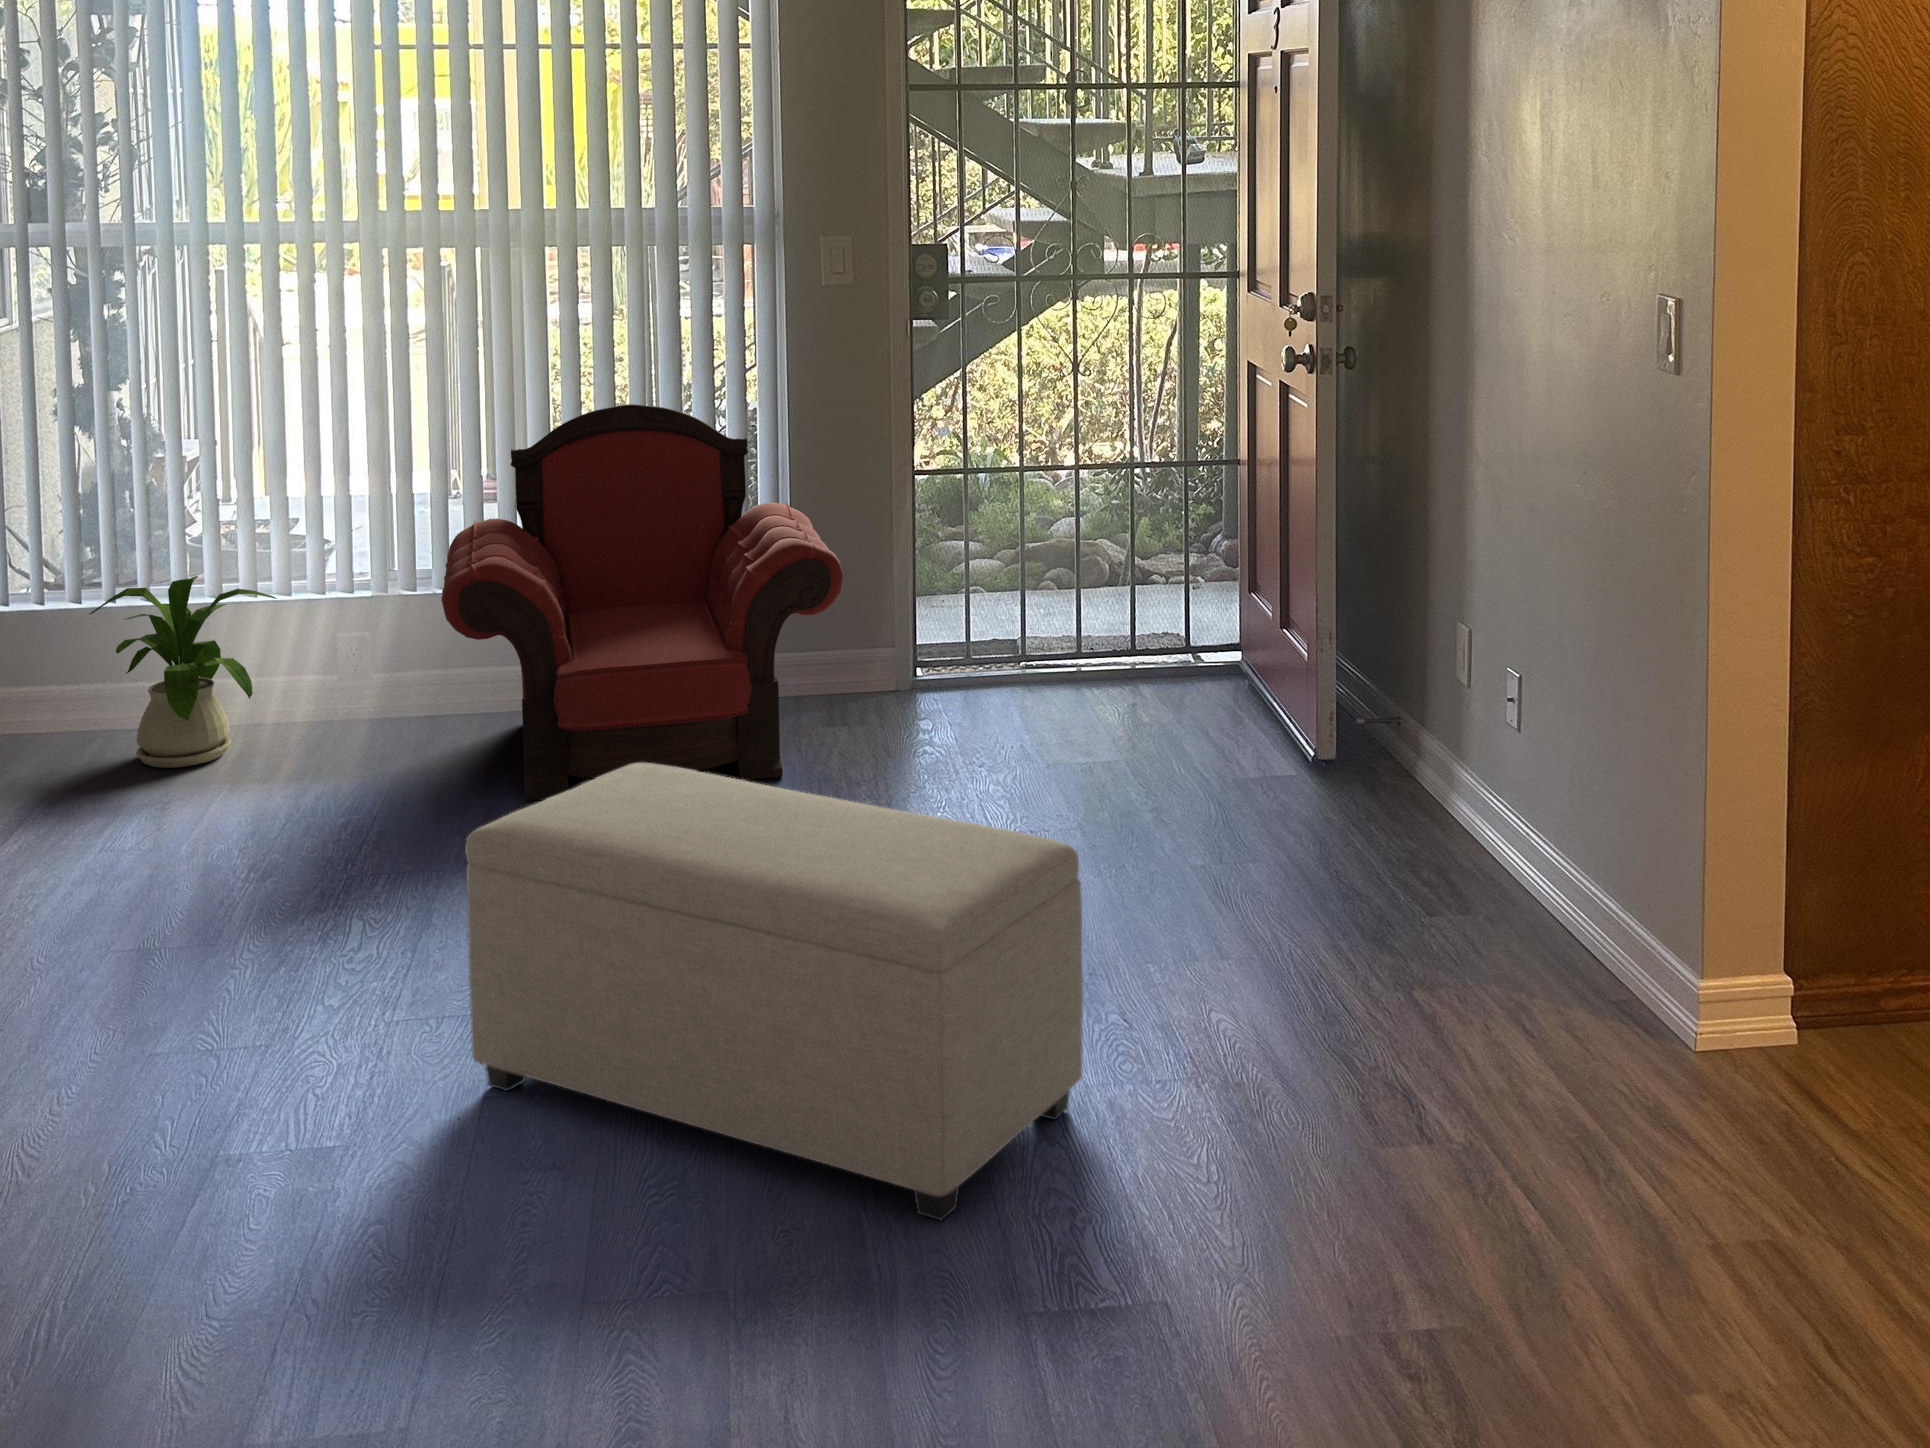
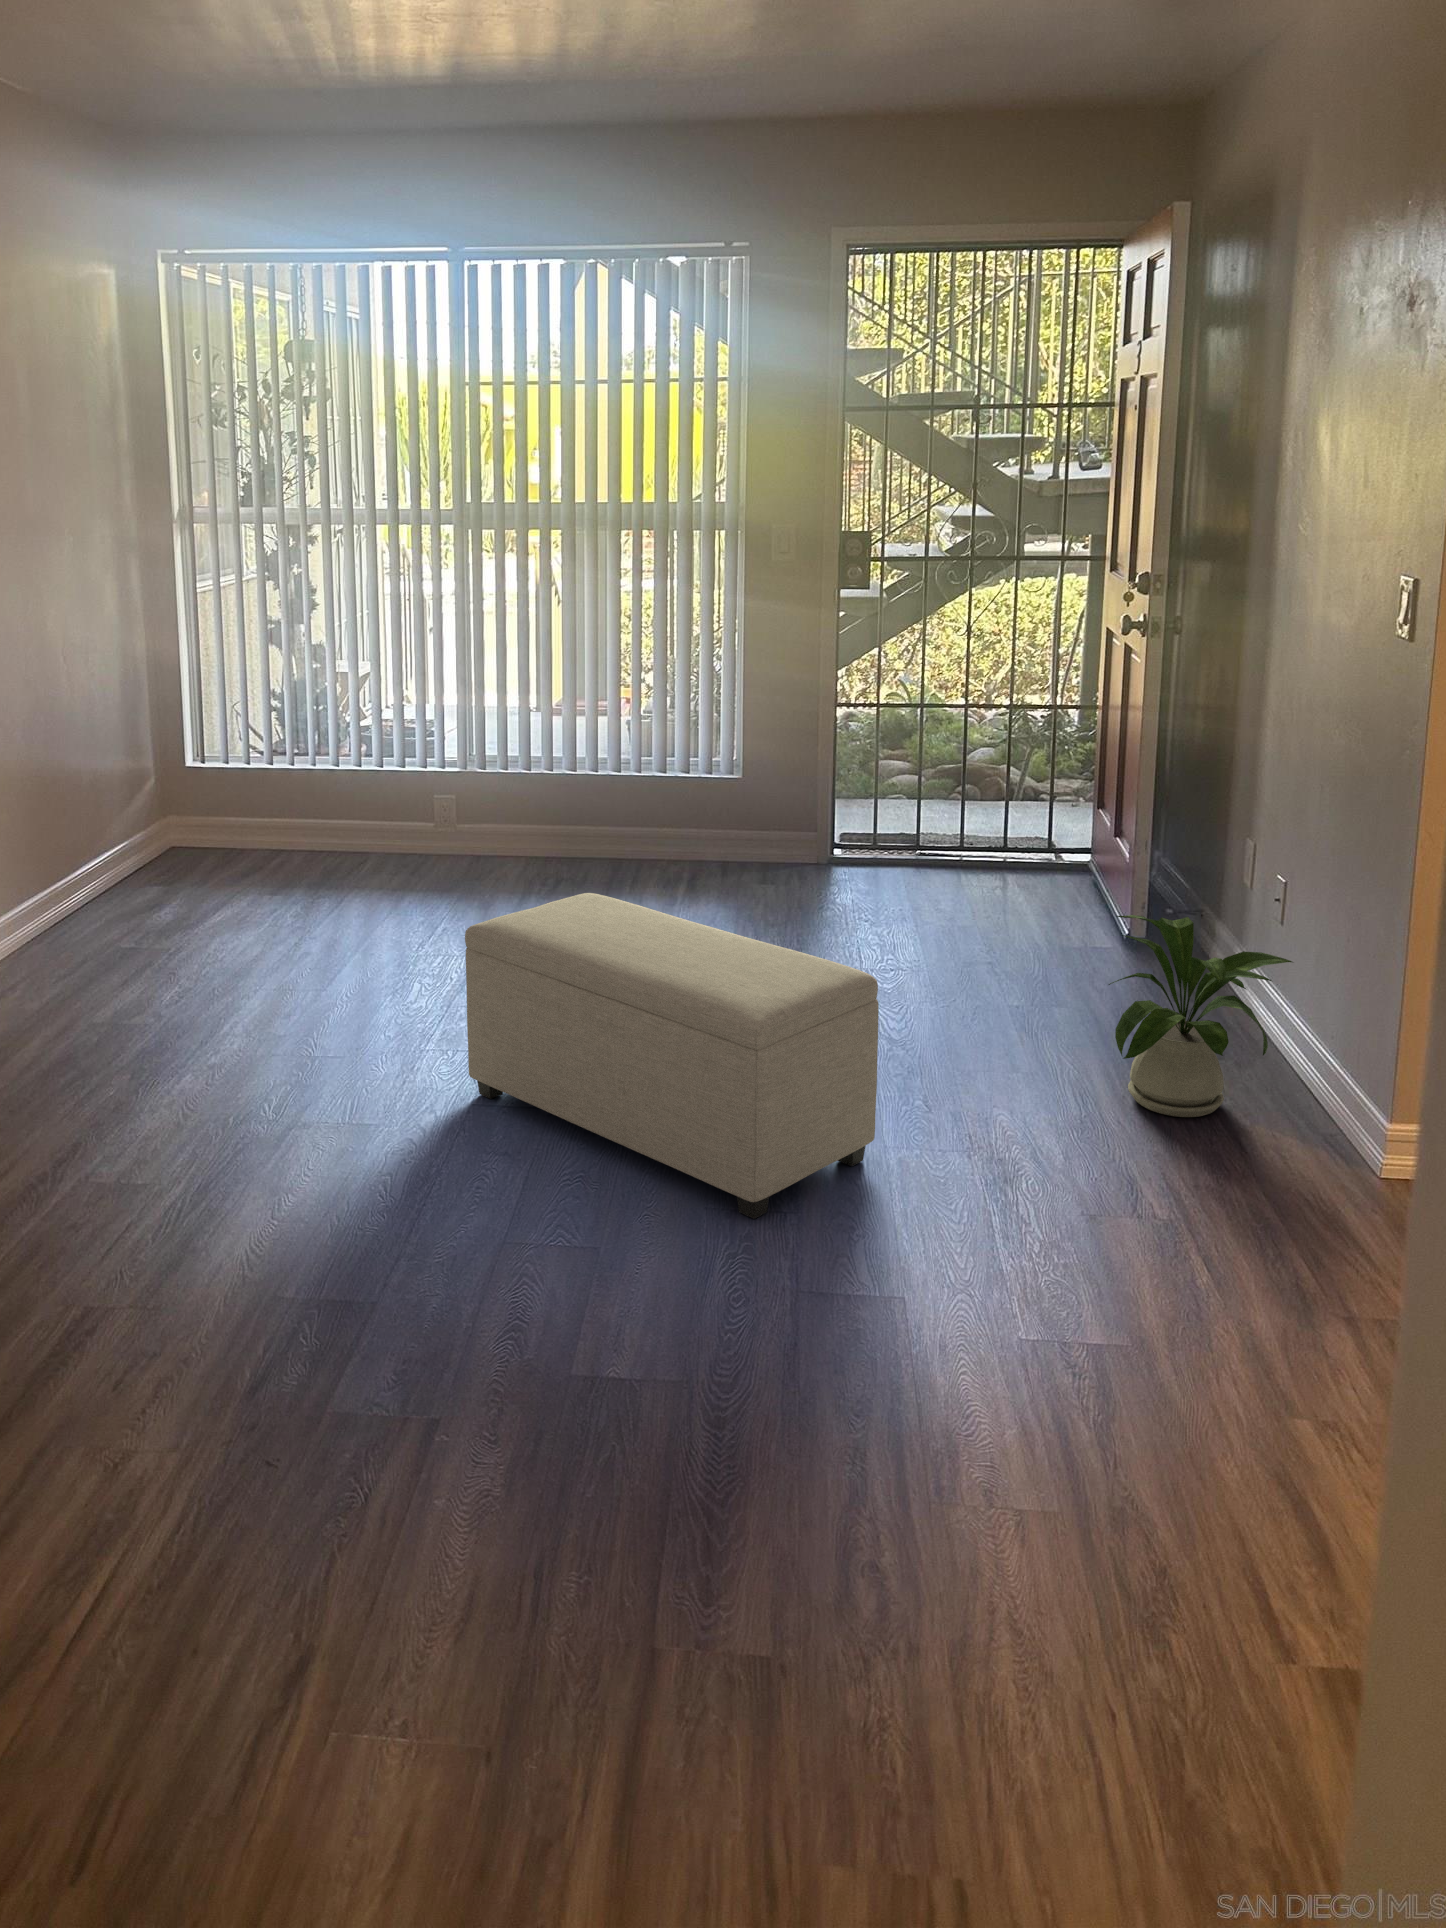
armchair: present [441,404,844,801] -> none [490,645,770,917]
house plant: present [90,576,276,768] -> present [1109,915,1292,1117]

